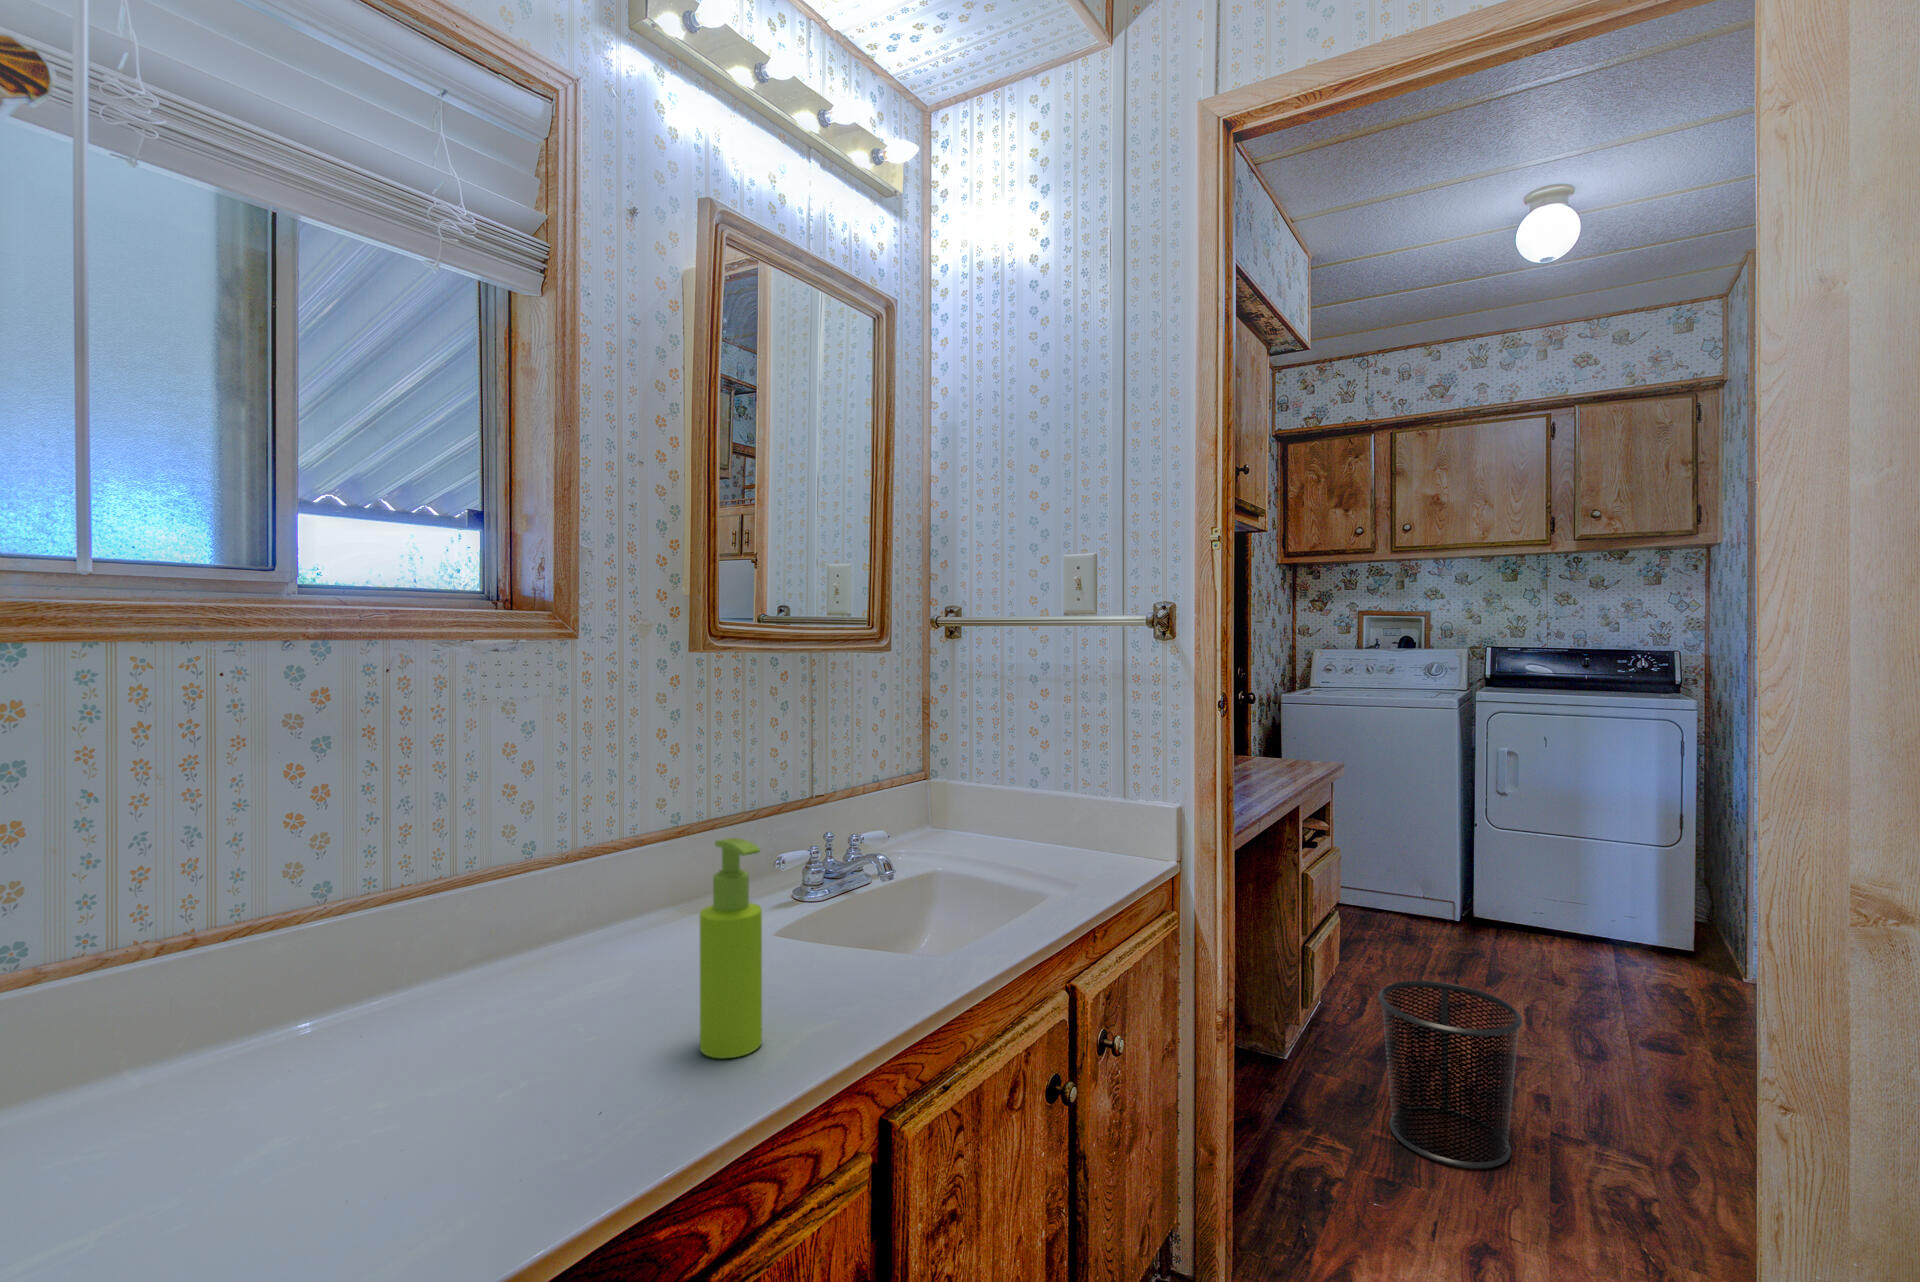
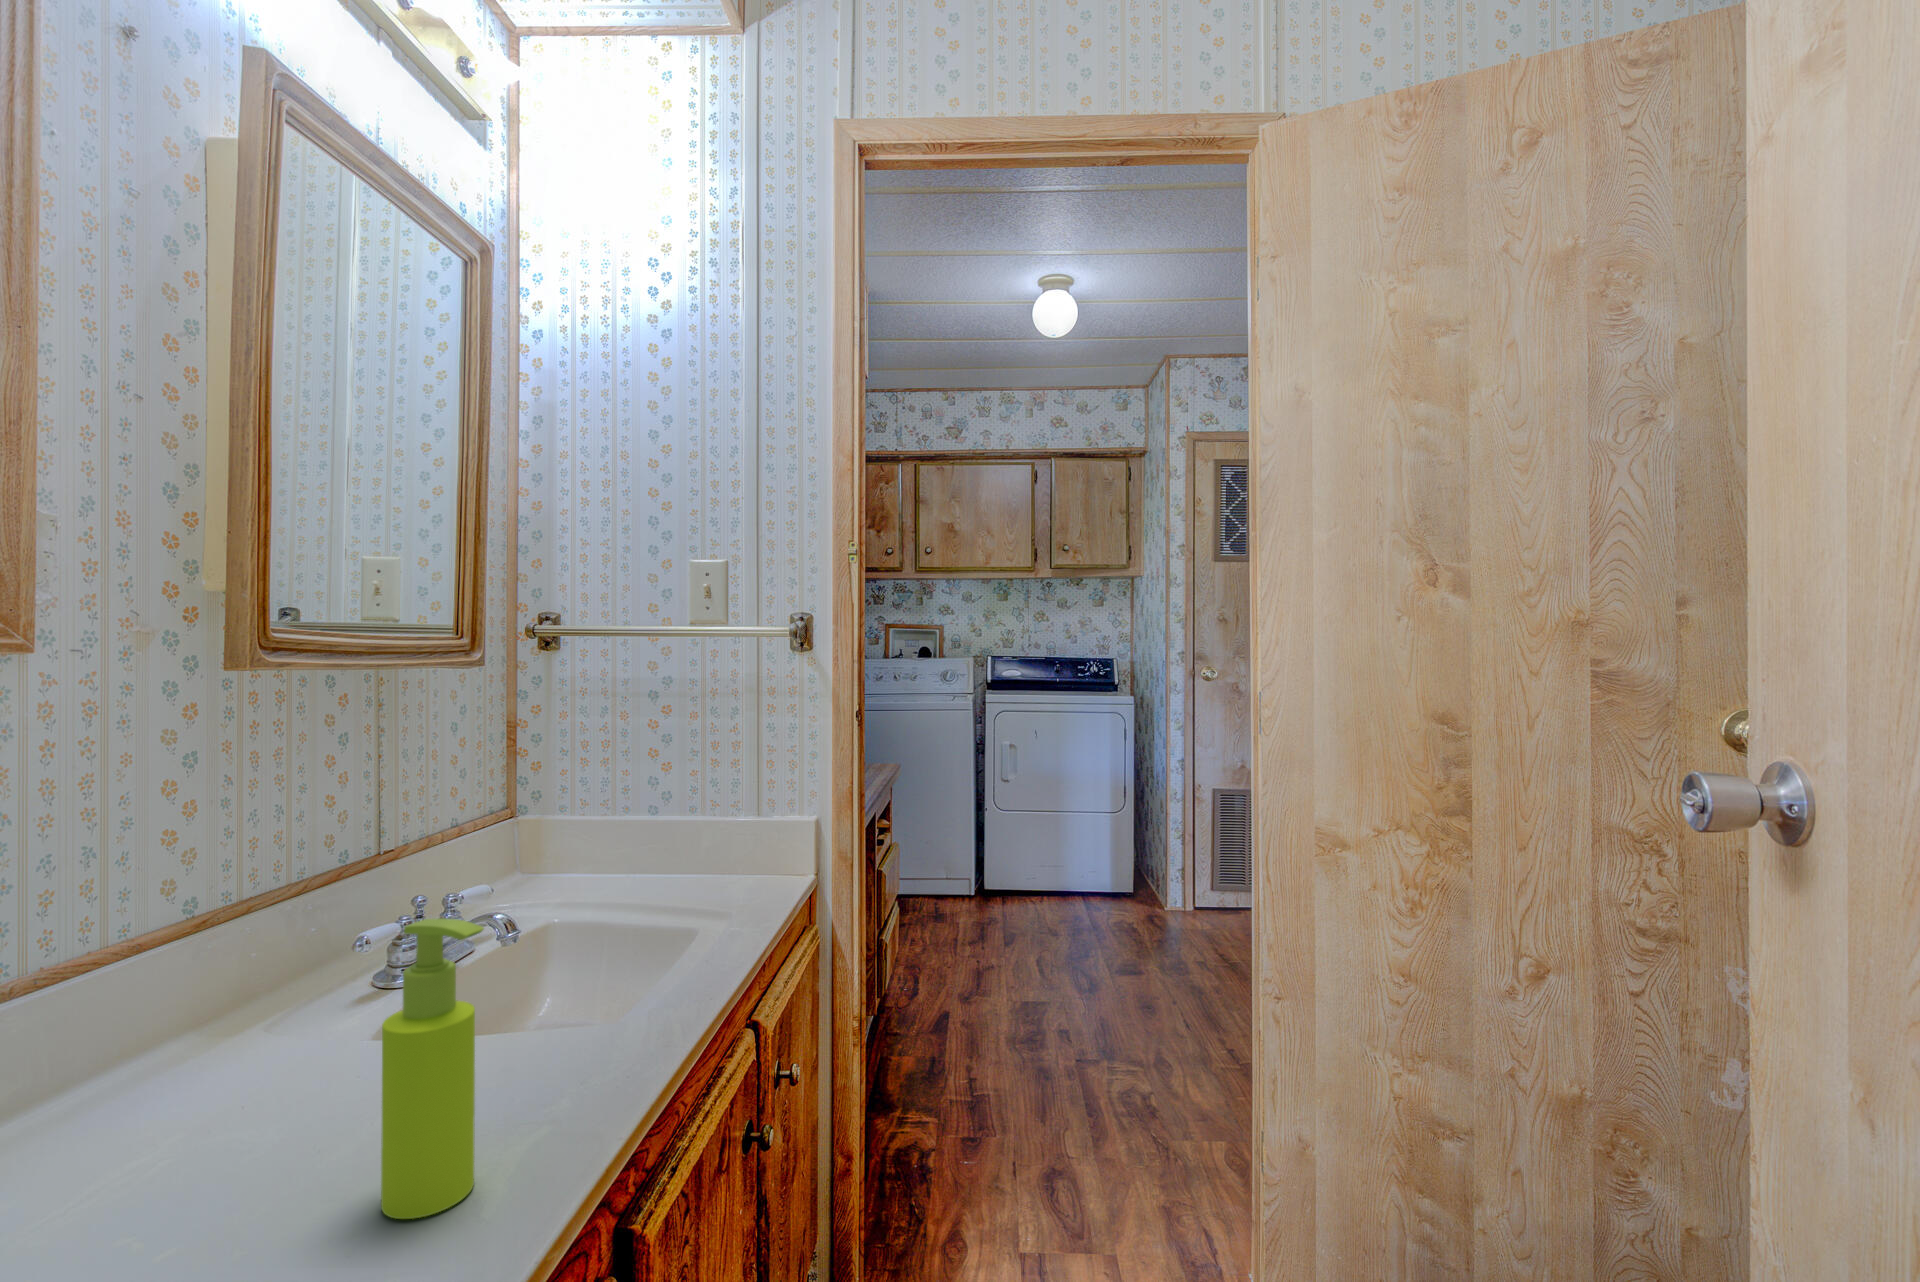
trash can: present [1379,981,1522,1169] -> none [948,951,1058,1109]

